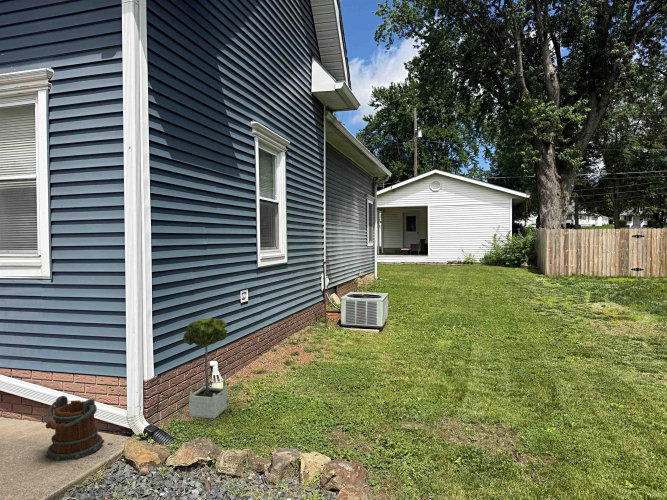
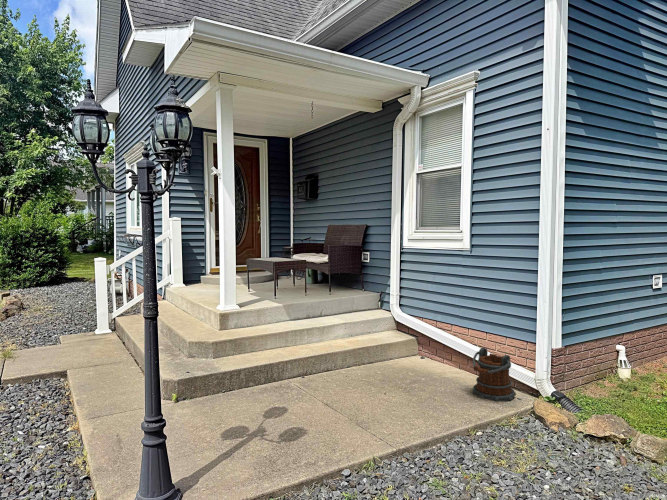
potted tree: present [183,317,228,419] -> none [589,299,641,405]

